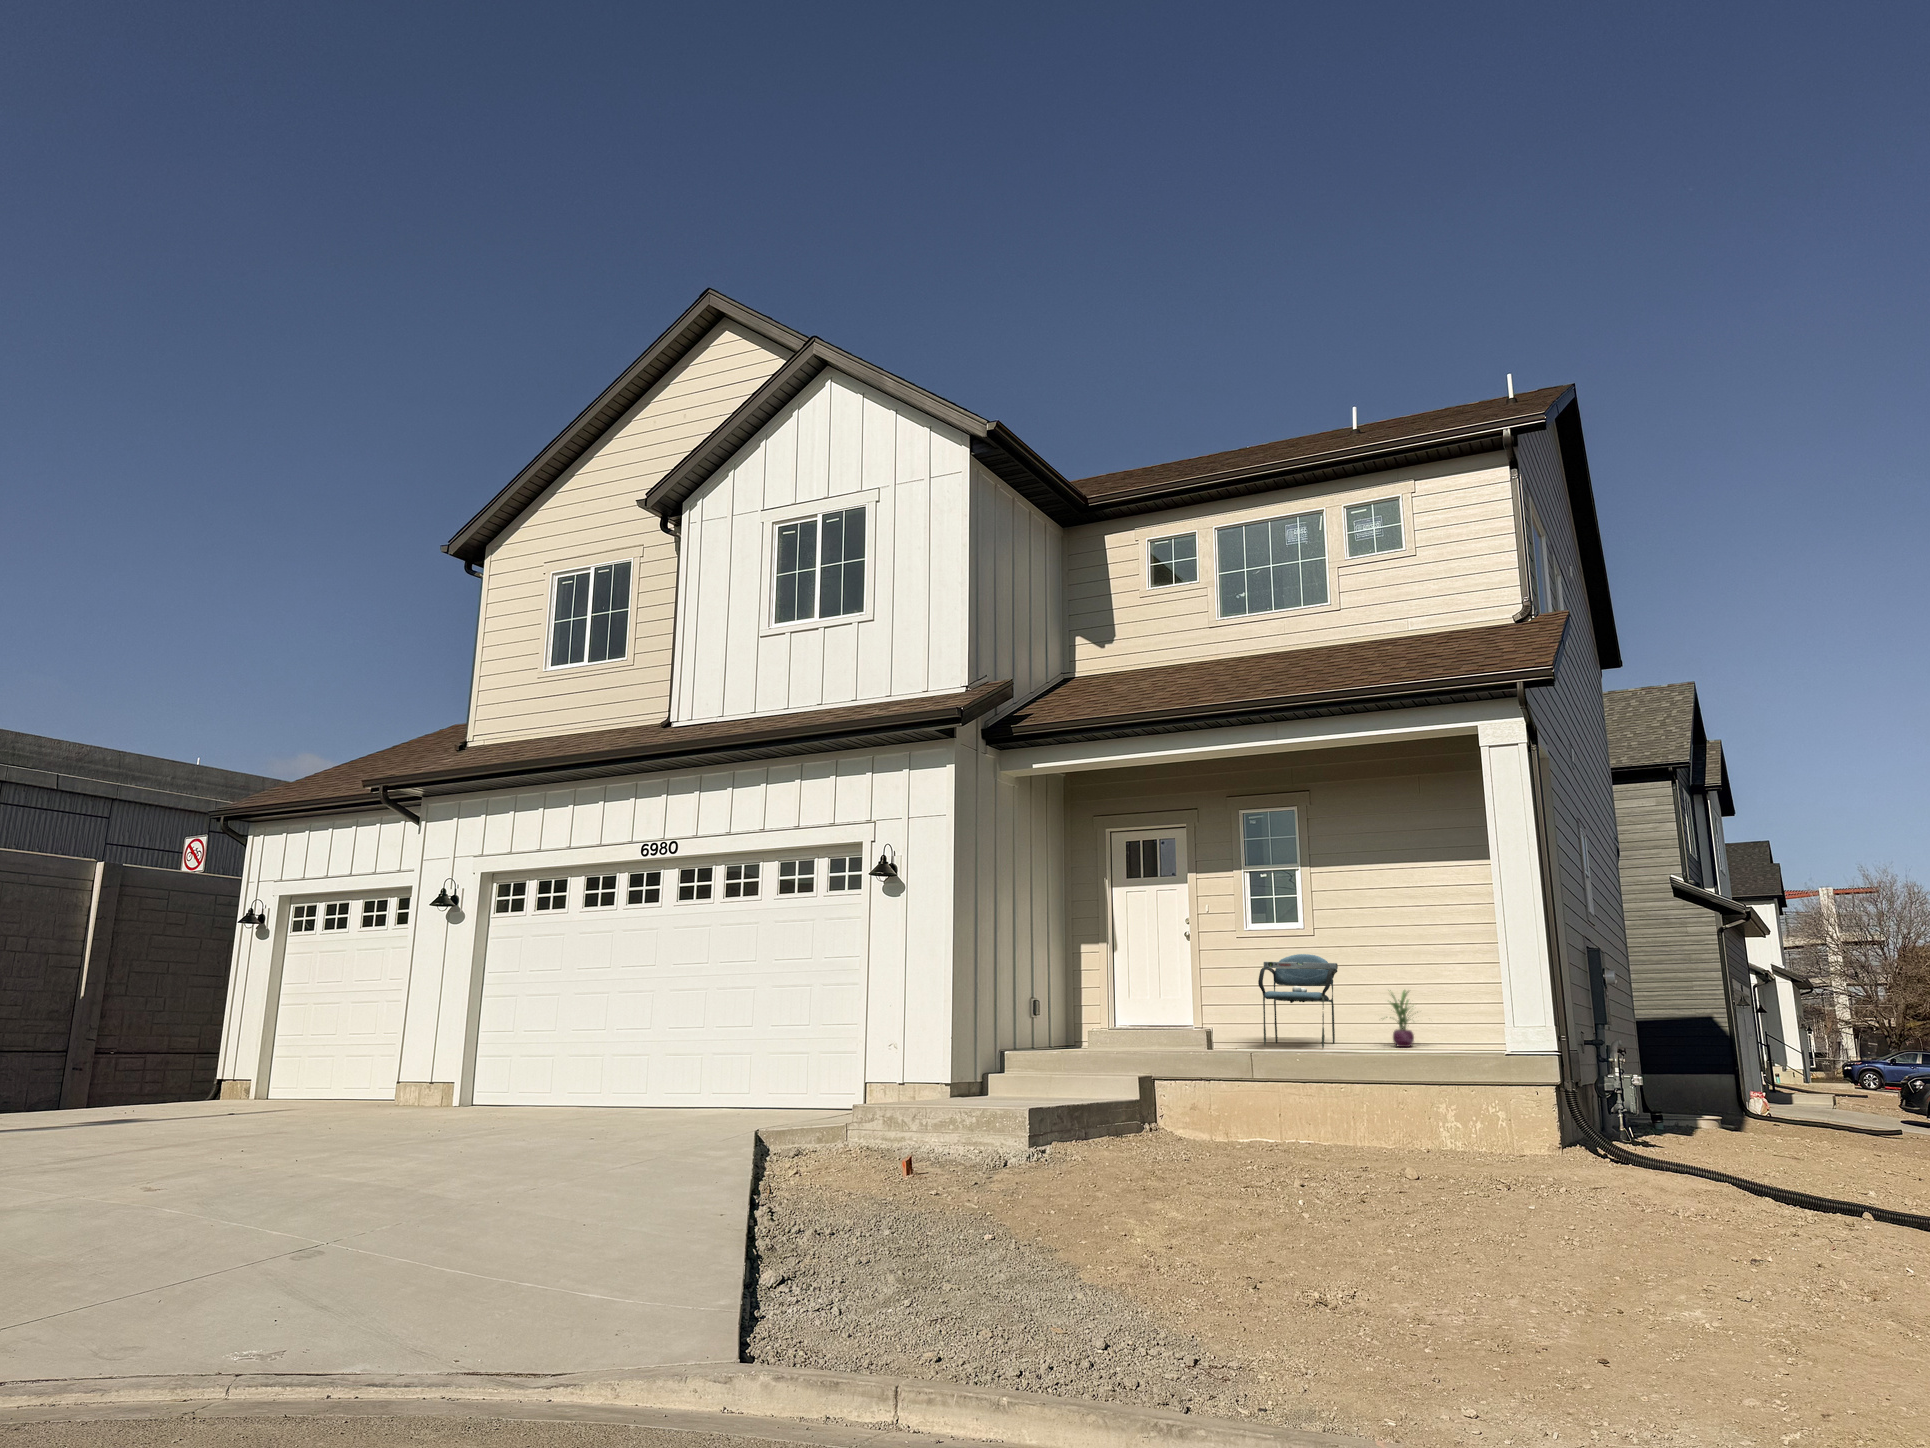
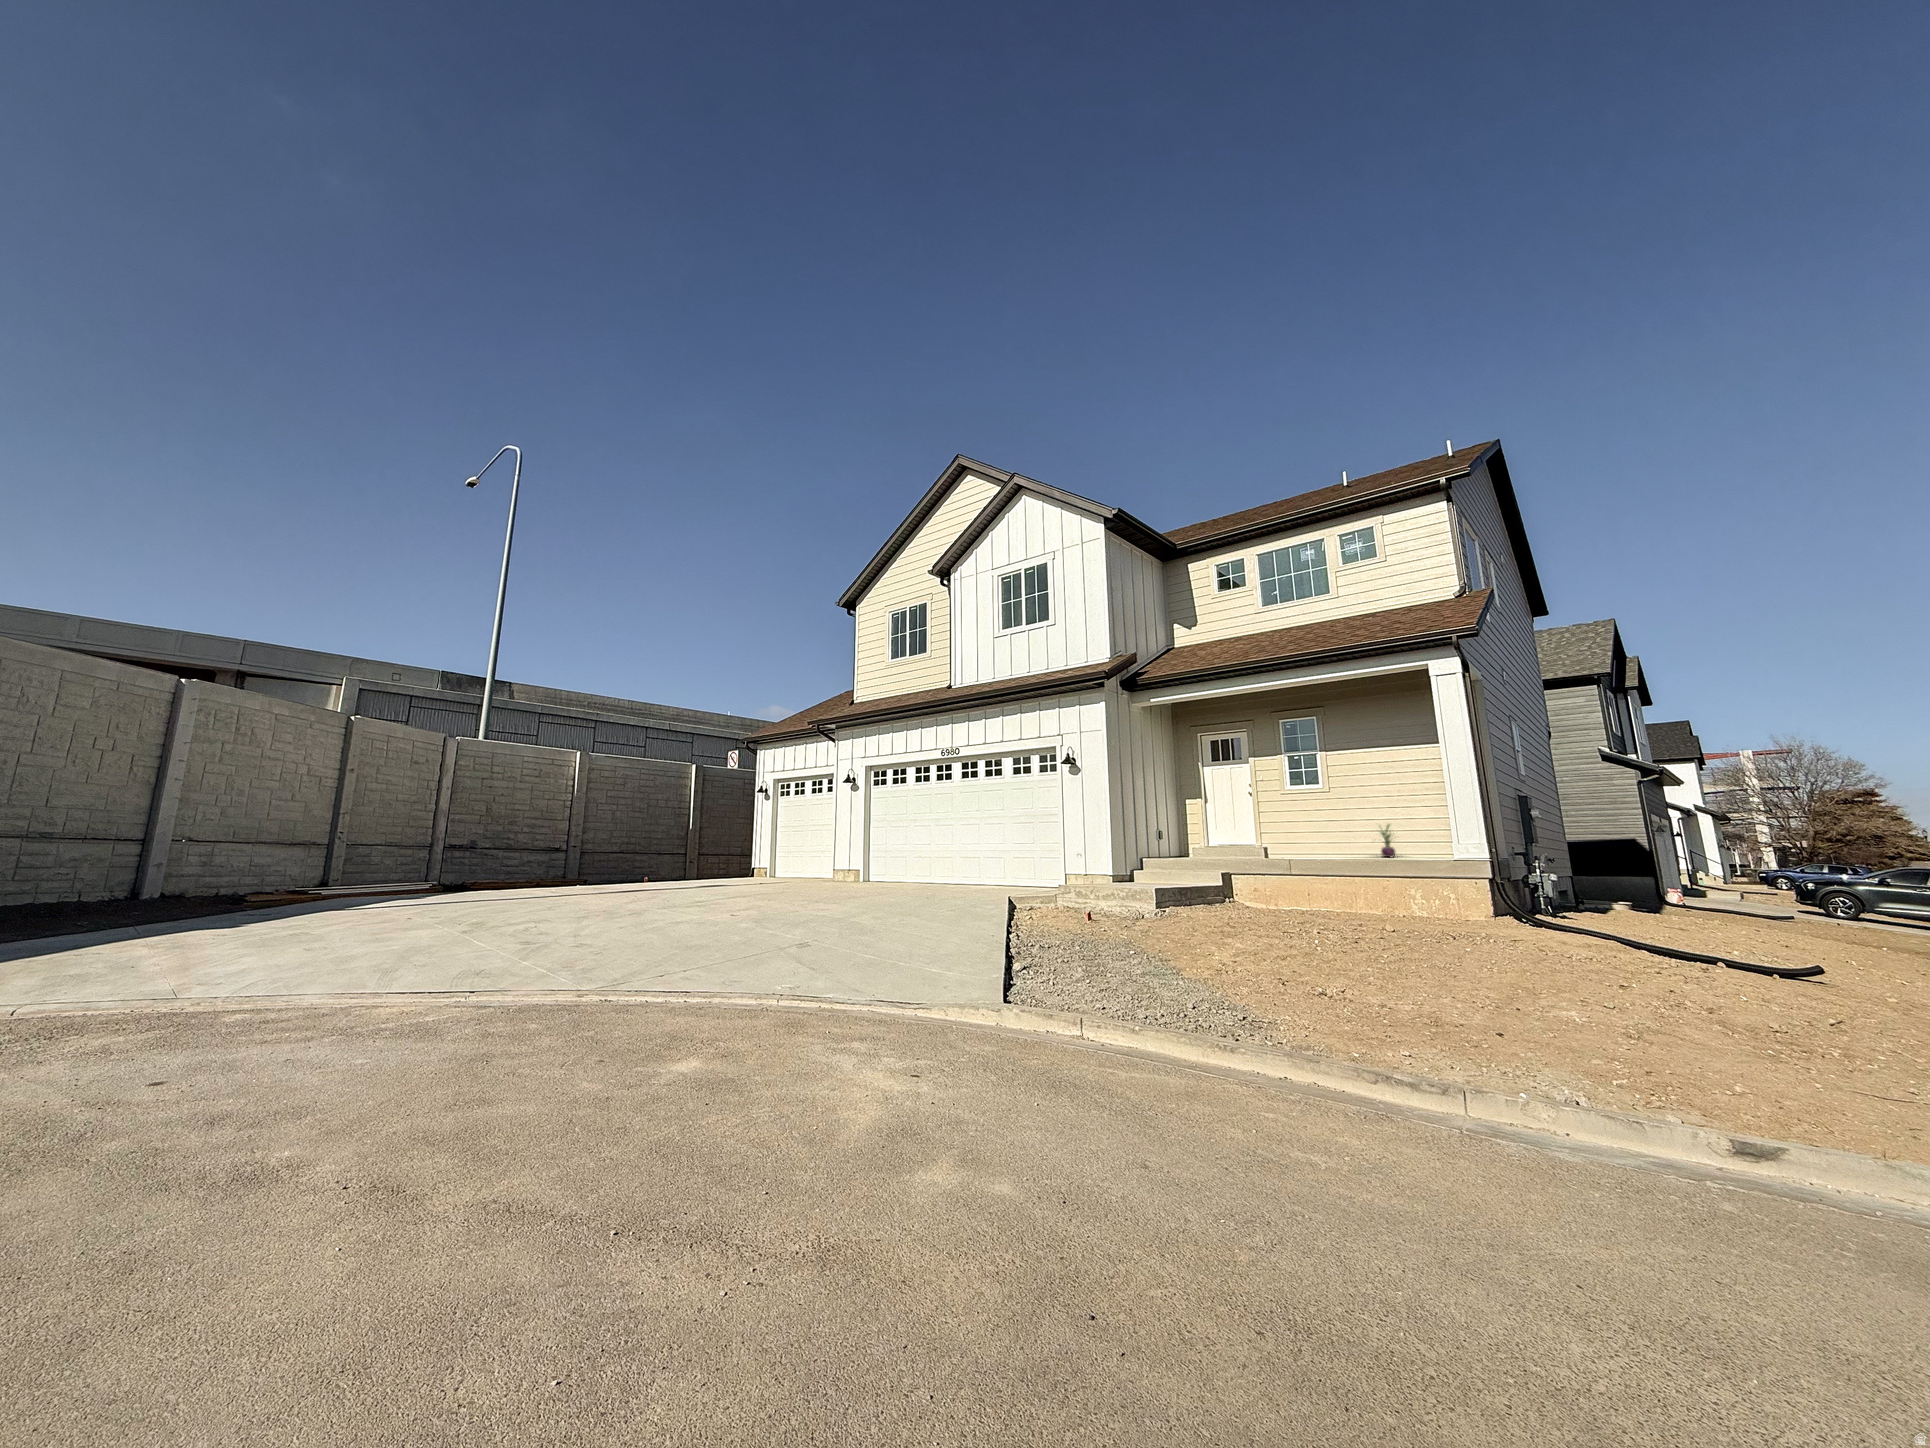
chair: present [1258,954,1338,1048] -> none [1292,803,1344,858]

